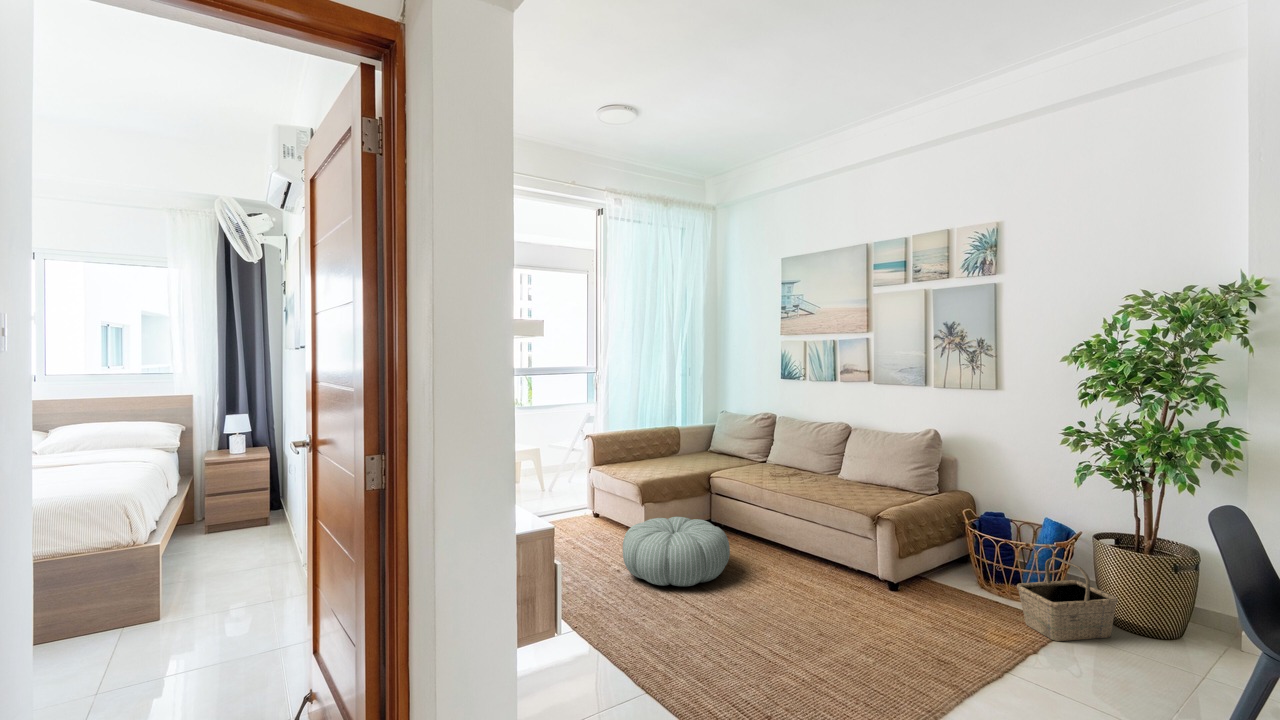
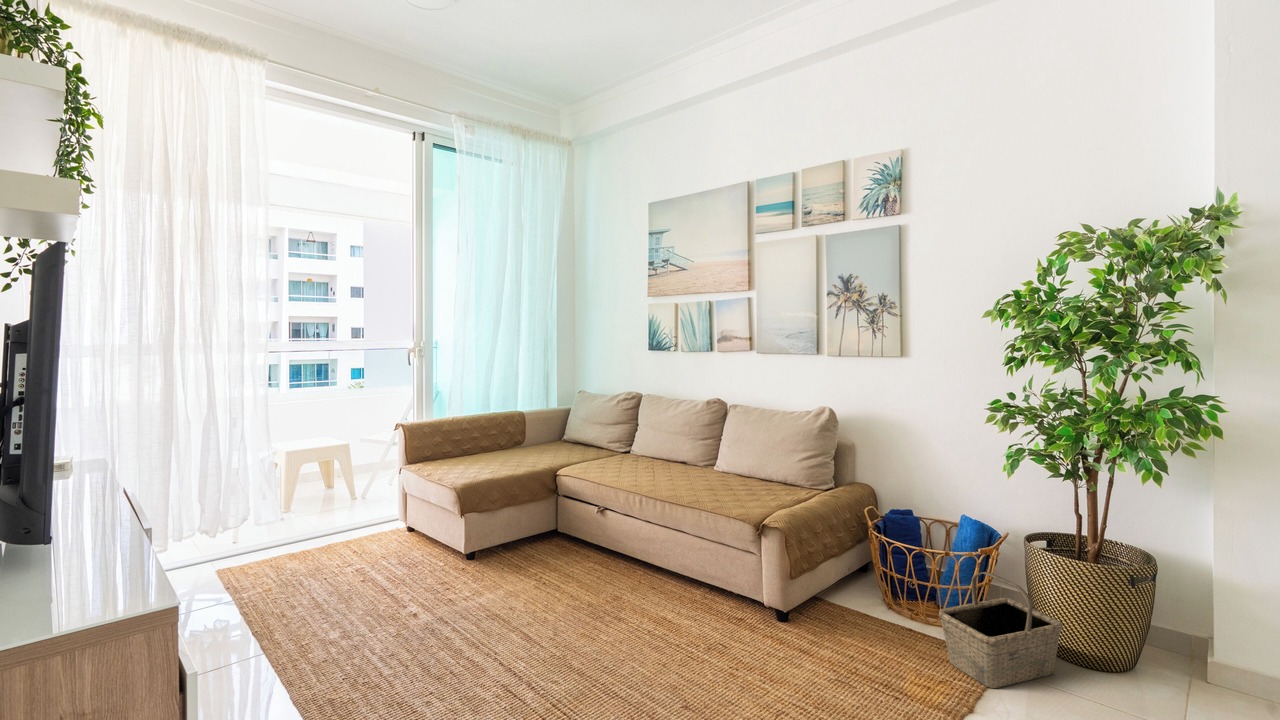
pouf: present [623,517,730,586] -> none [415,537,570,643]

